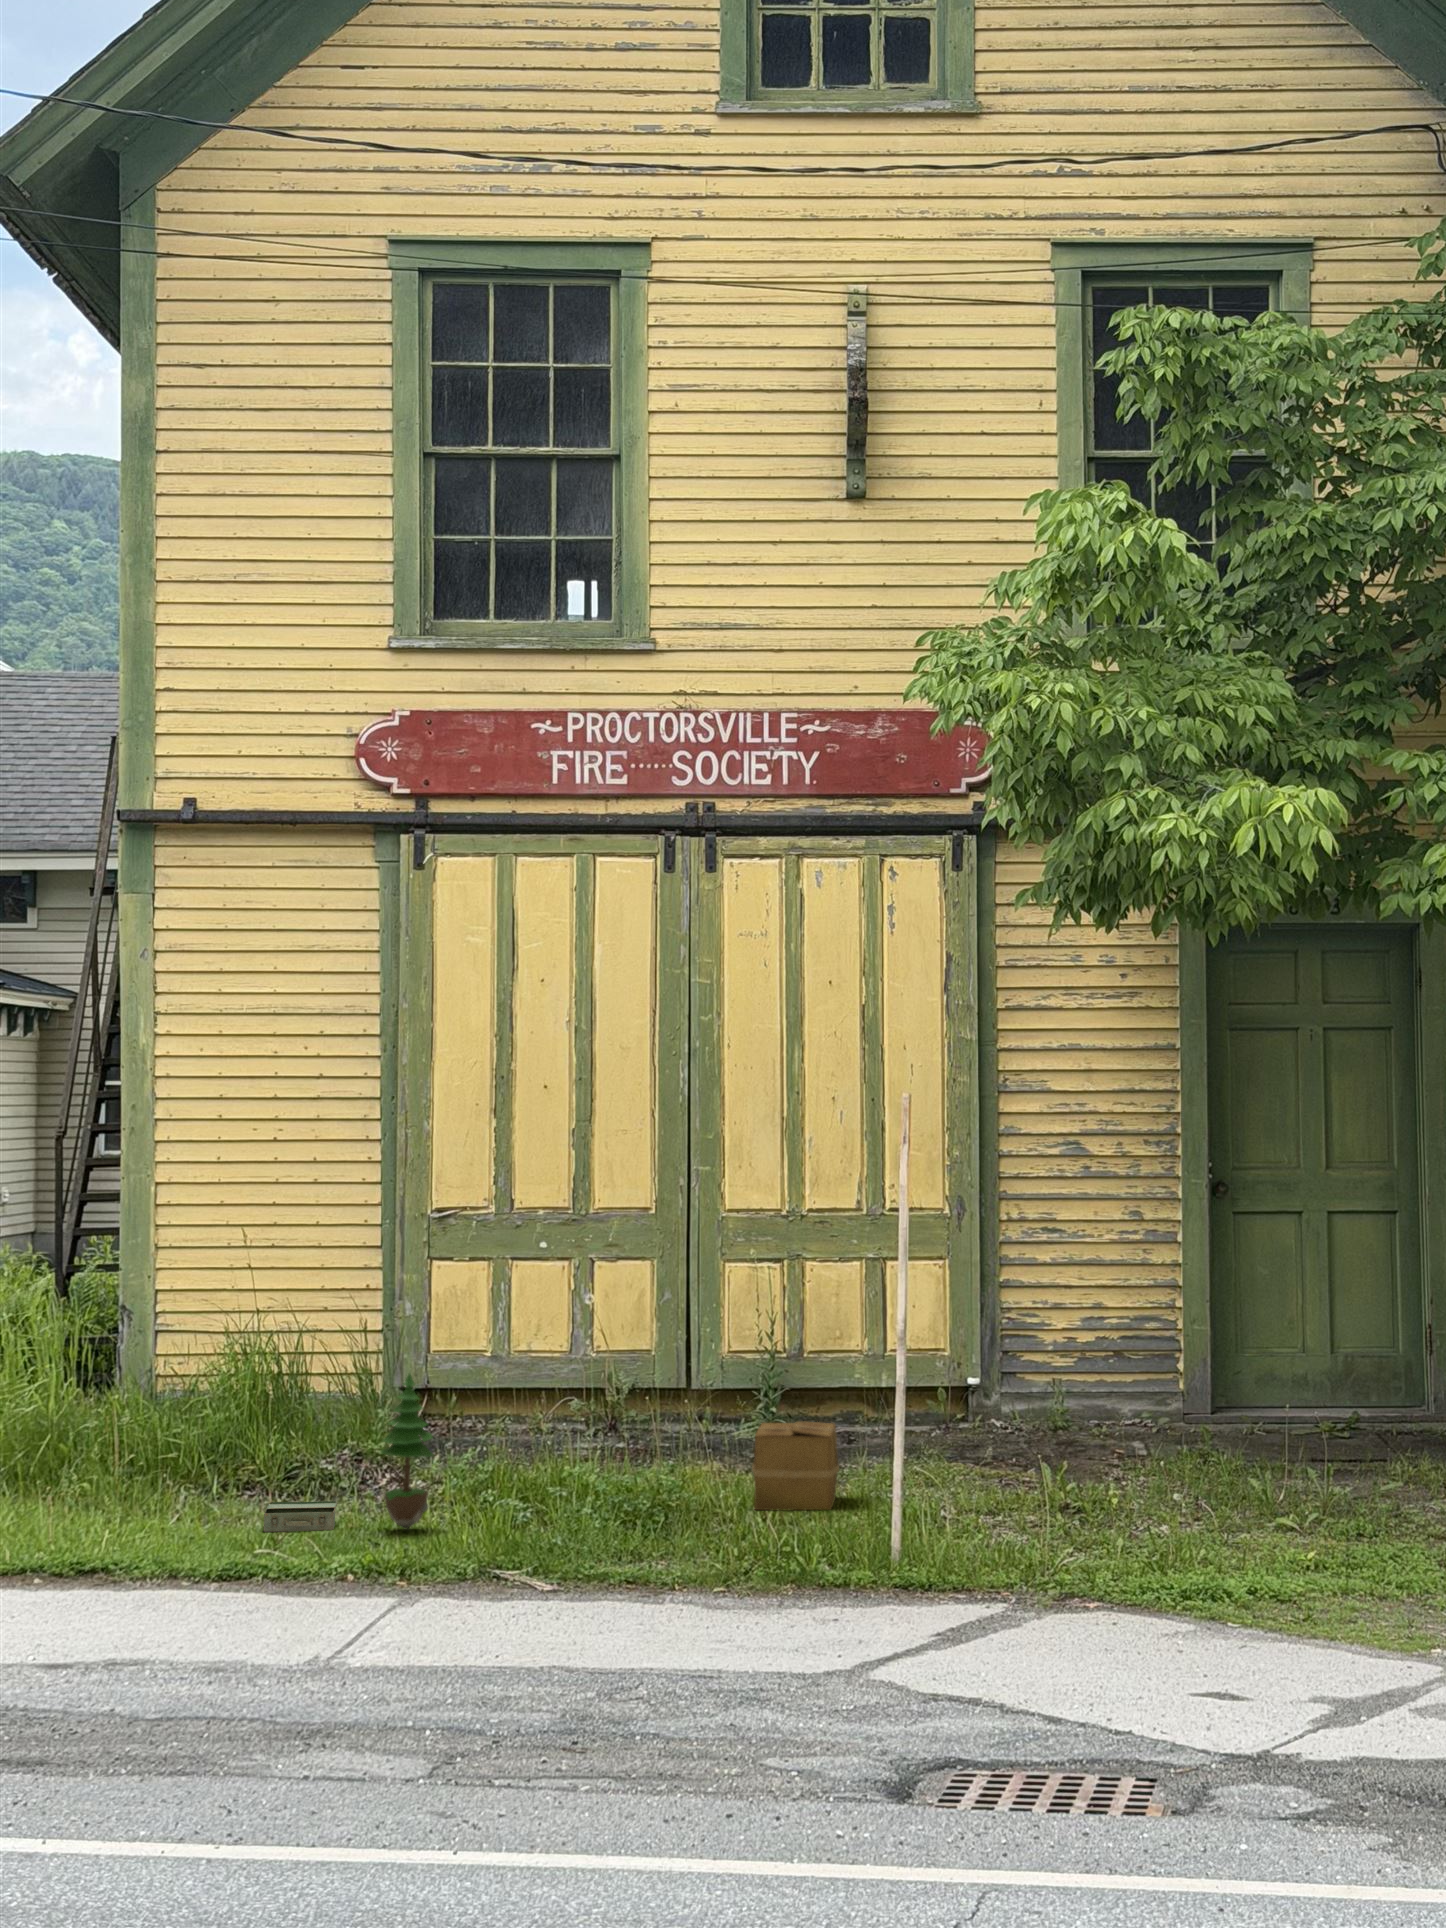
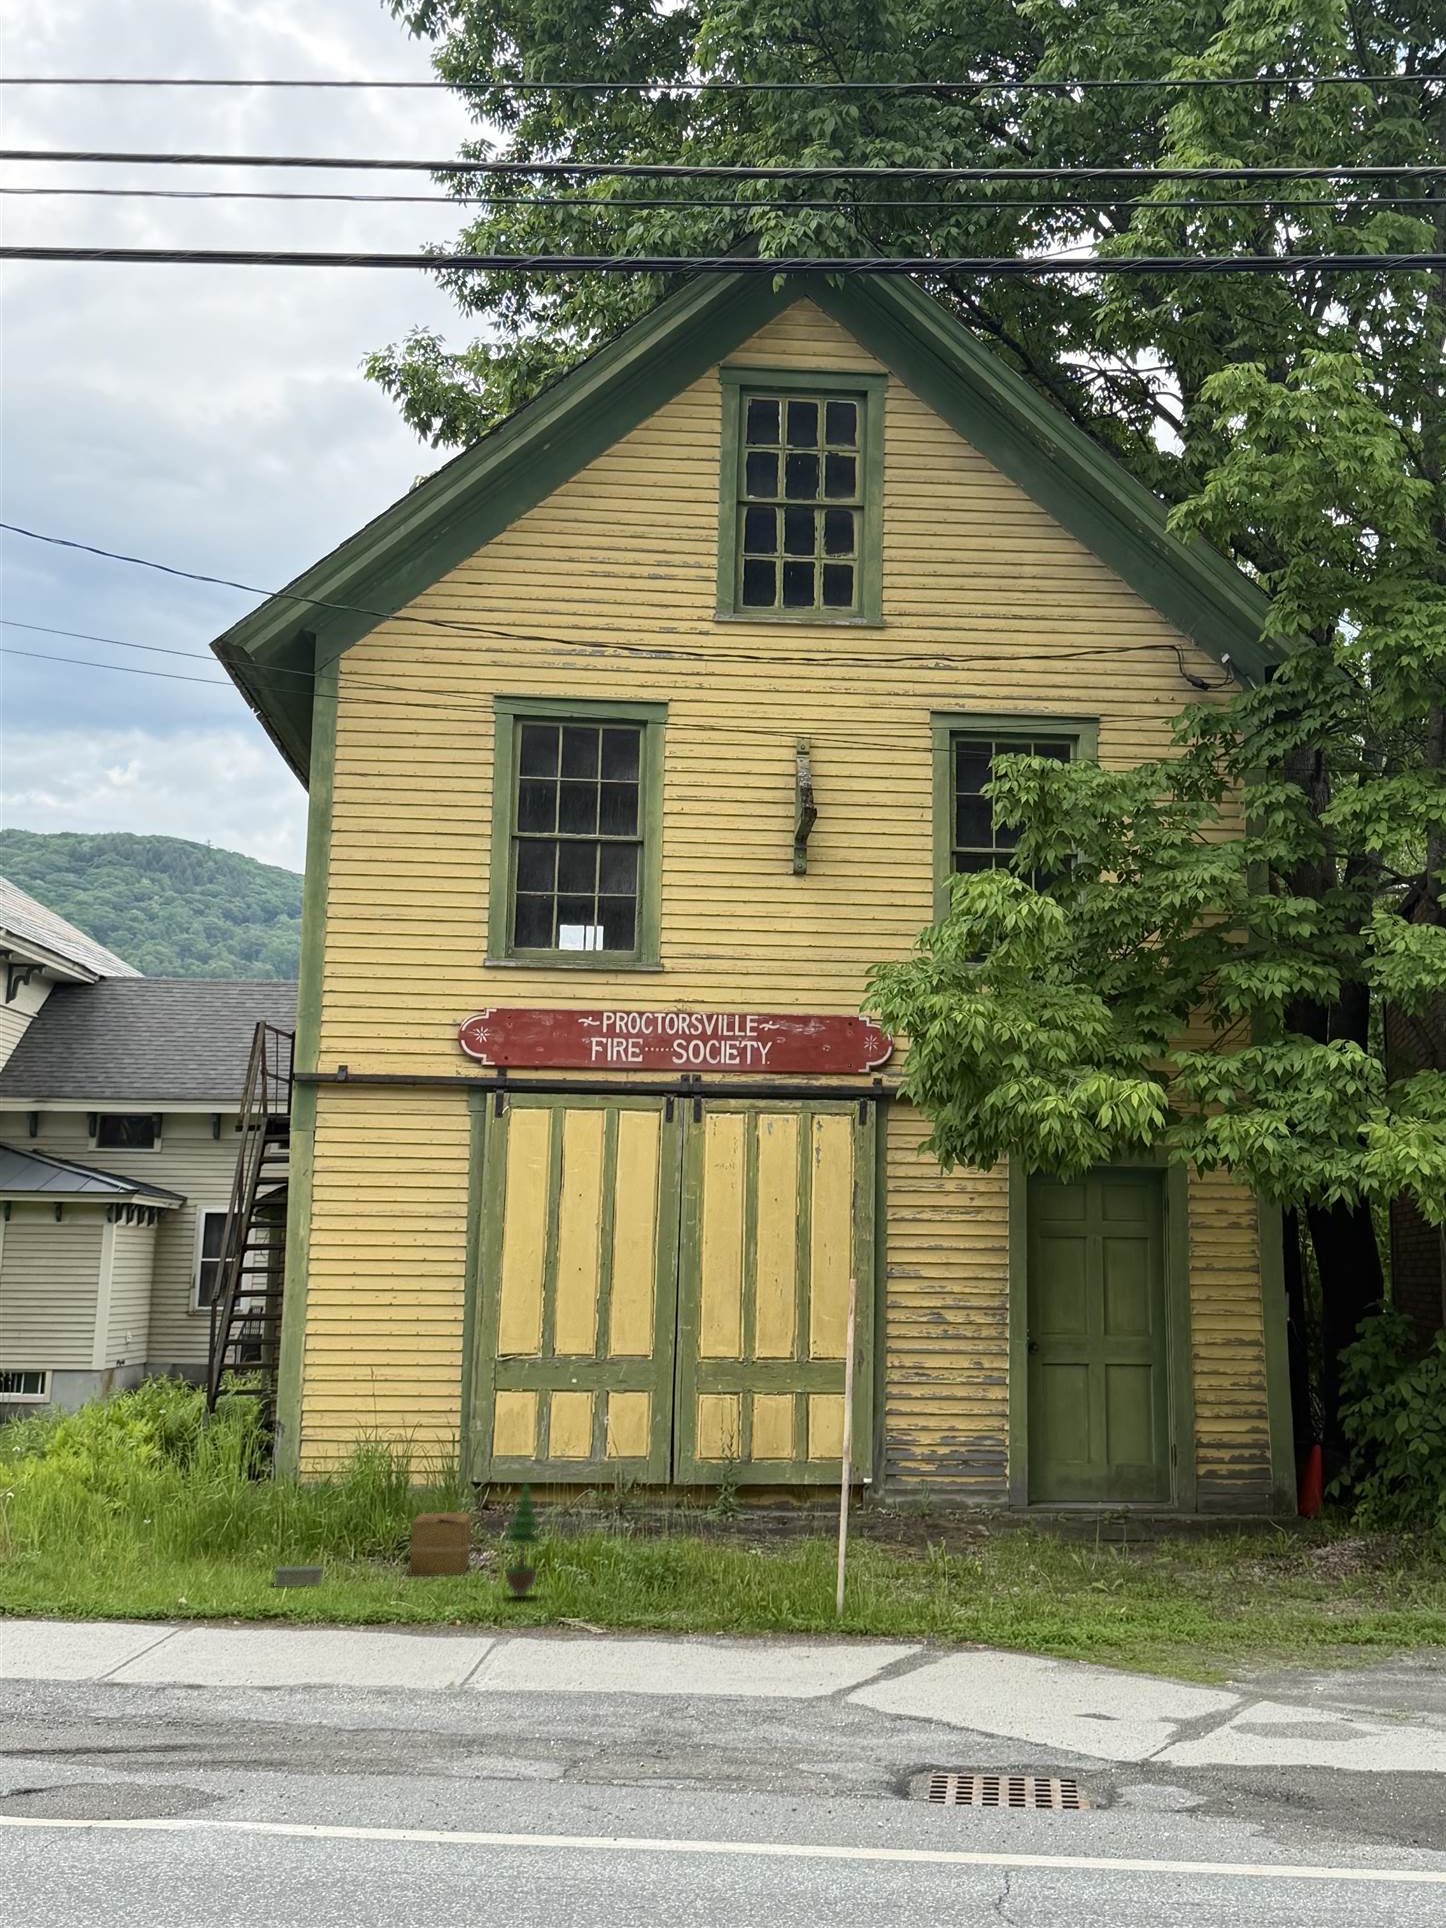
cardboard box: present [752,1421,839,1510] -> present [409,1512,472,1576]
toolbox: present [264,1501,337,1532] -> present [274,1565,324,1587]

